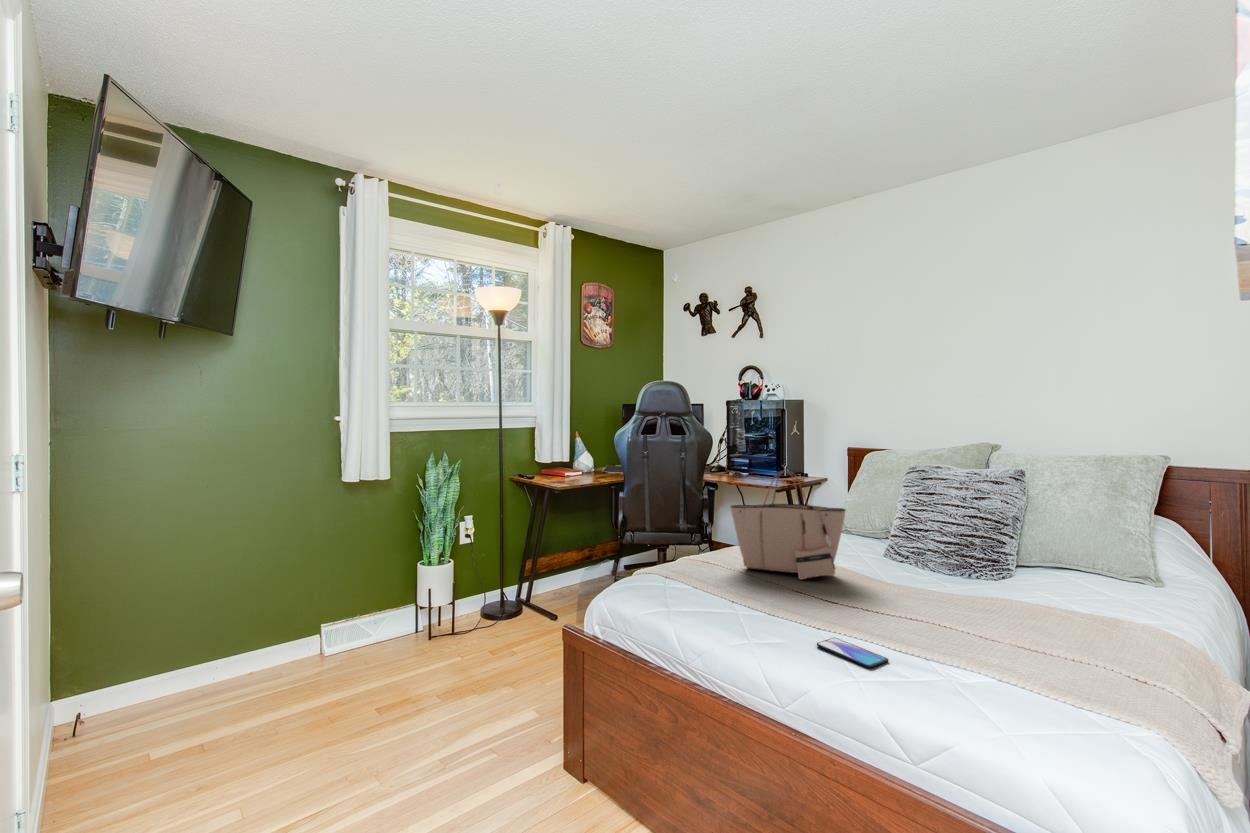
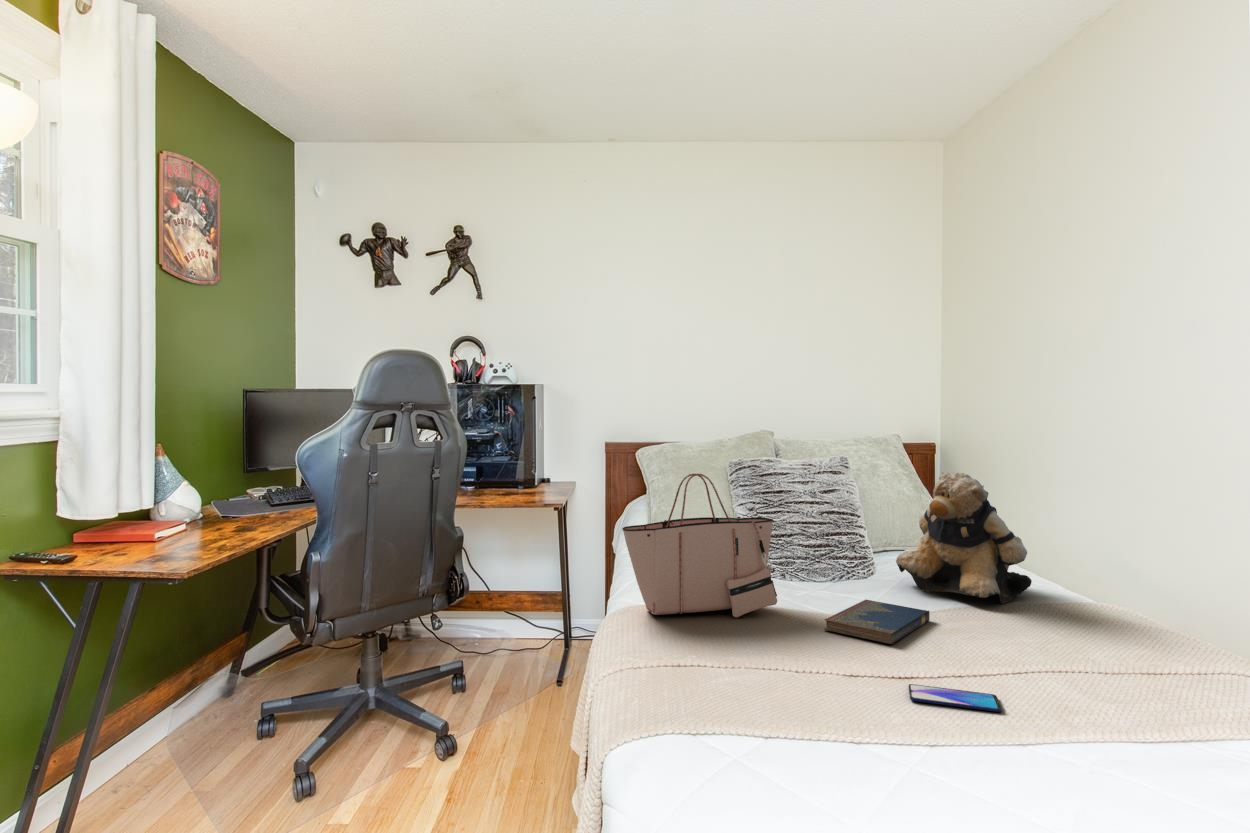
teddy bear: none [987,484,1128,615] -> present [896,472,1032,604]
hardcover book: none [849,586,960,617] -> present [824,600,930,644]

